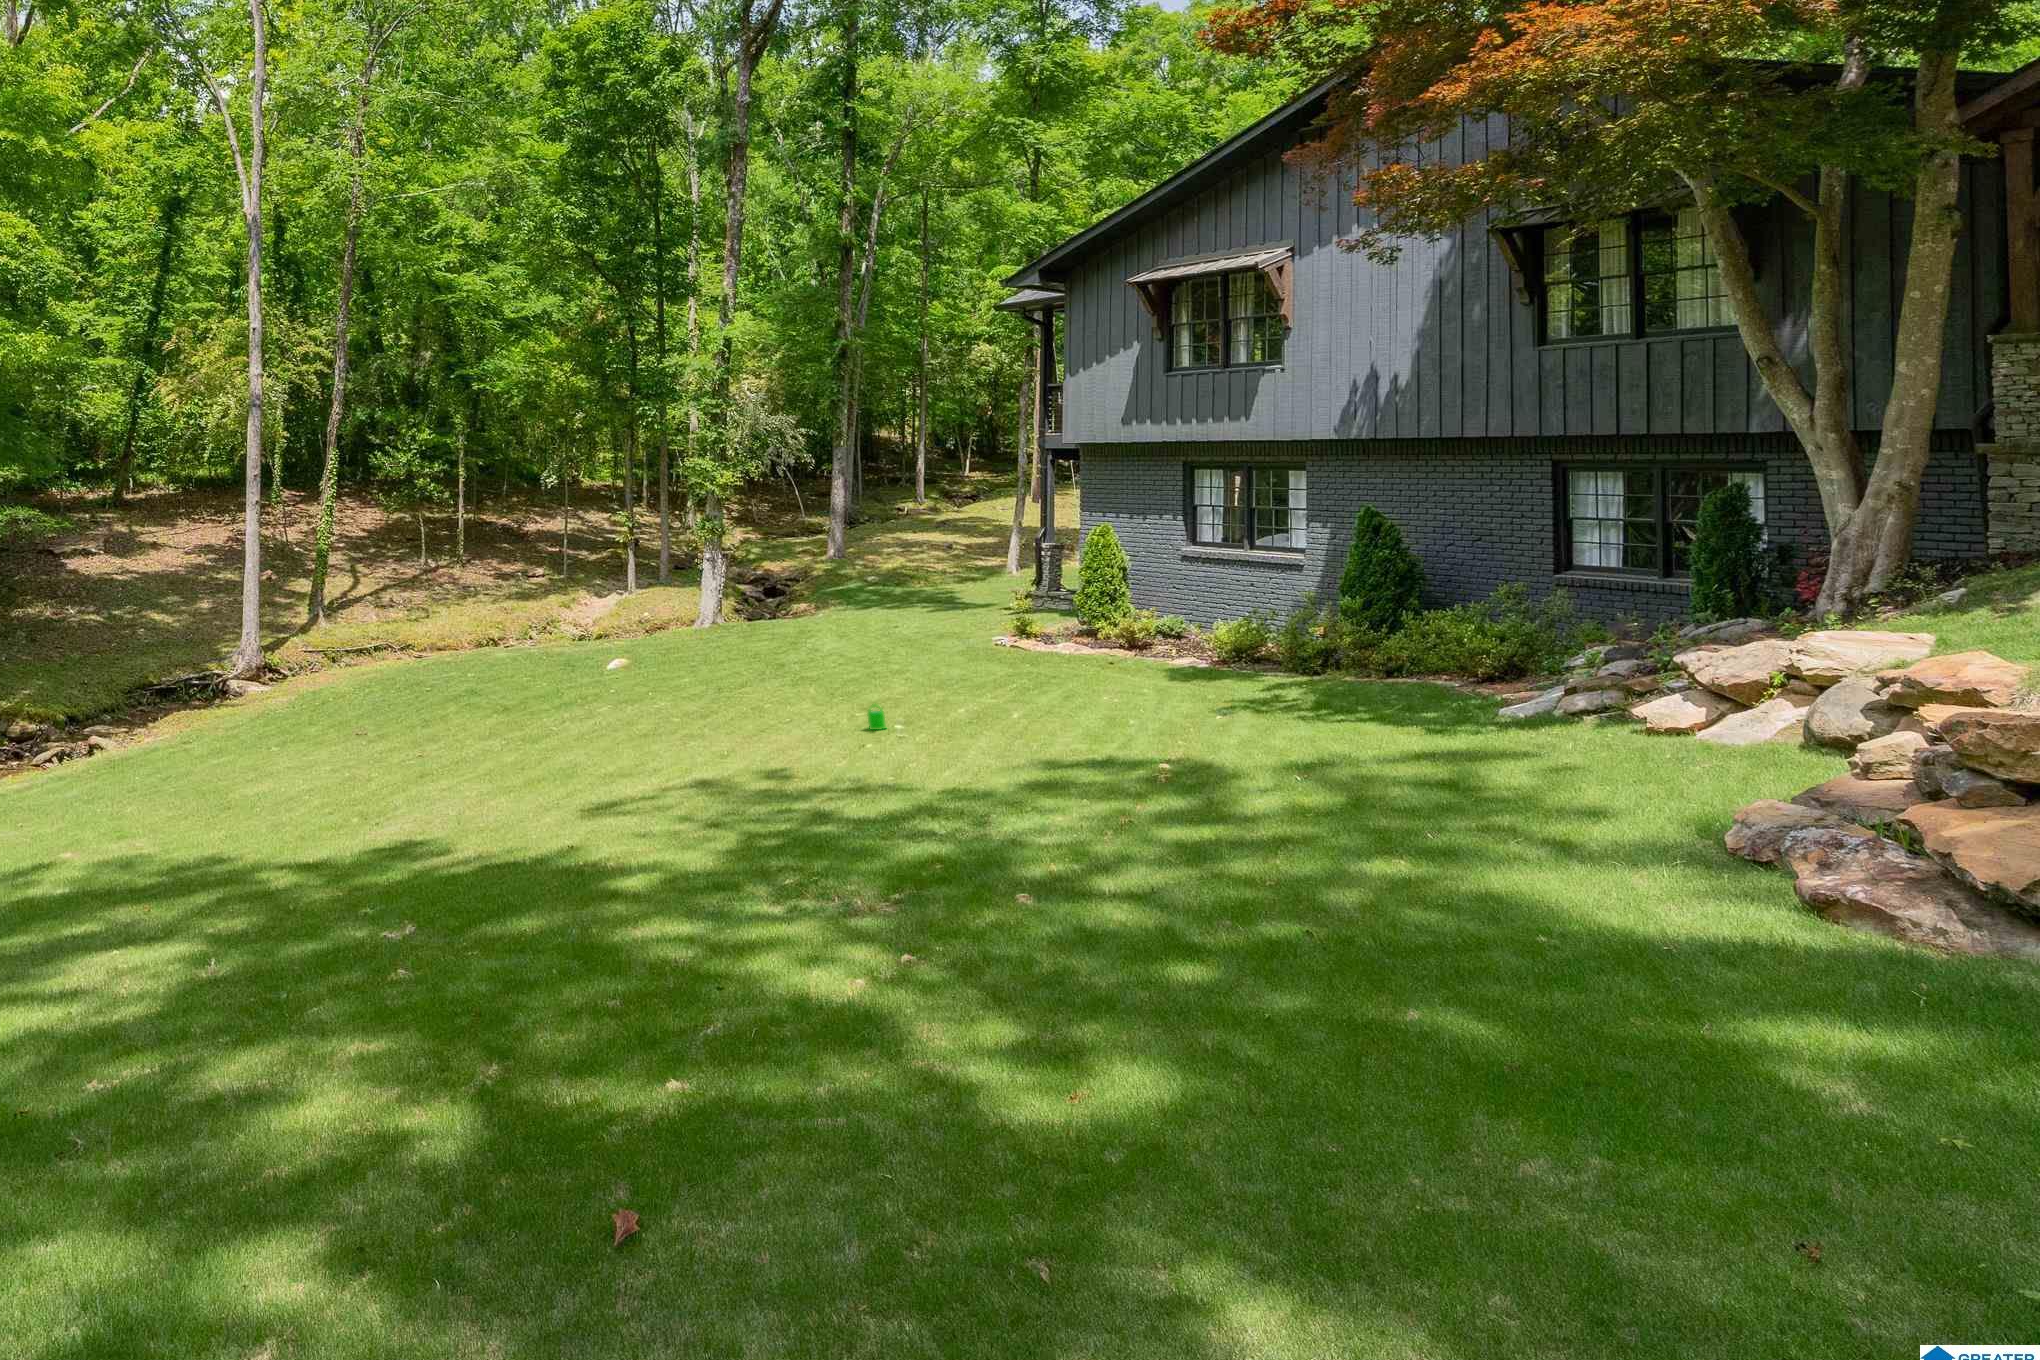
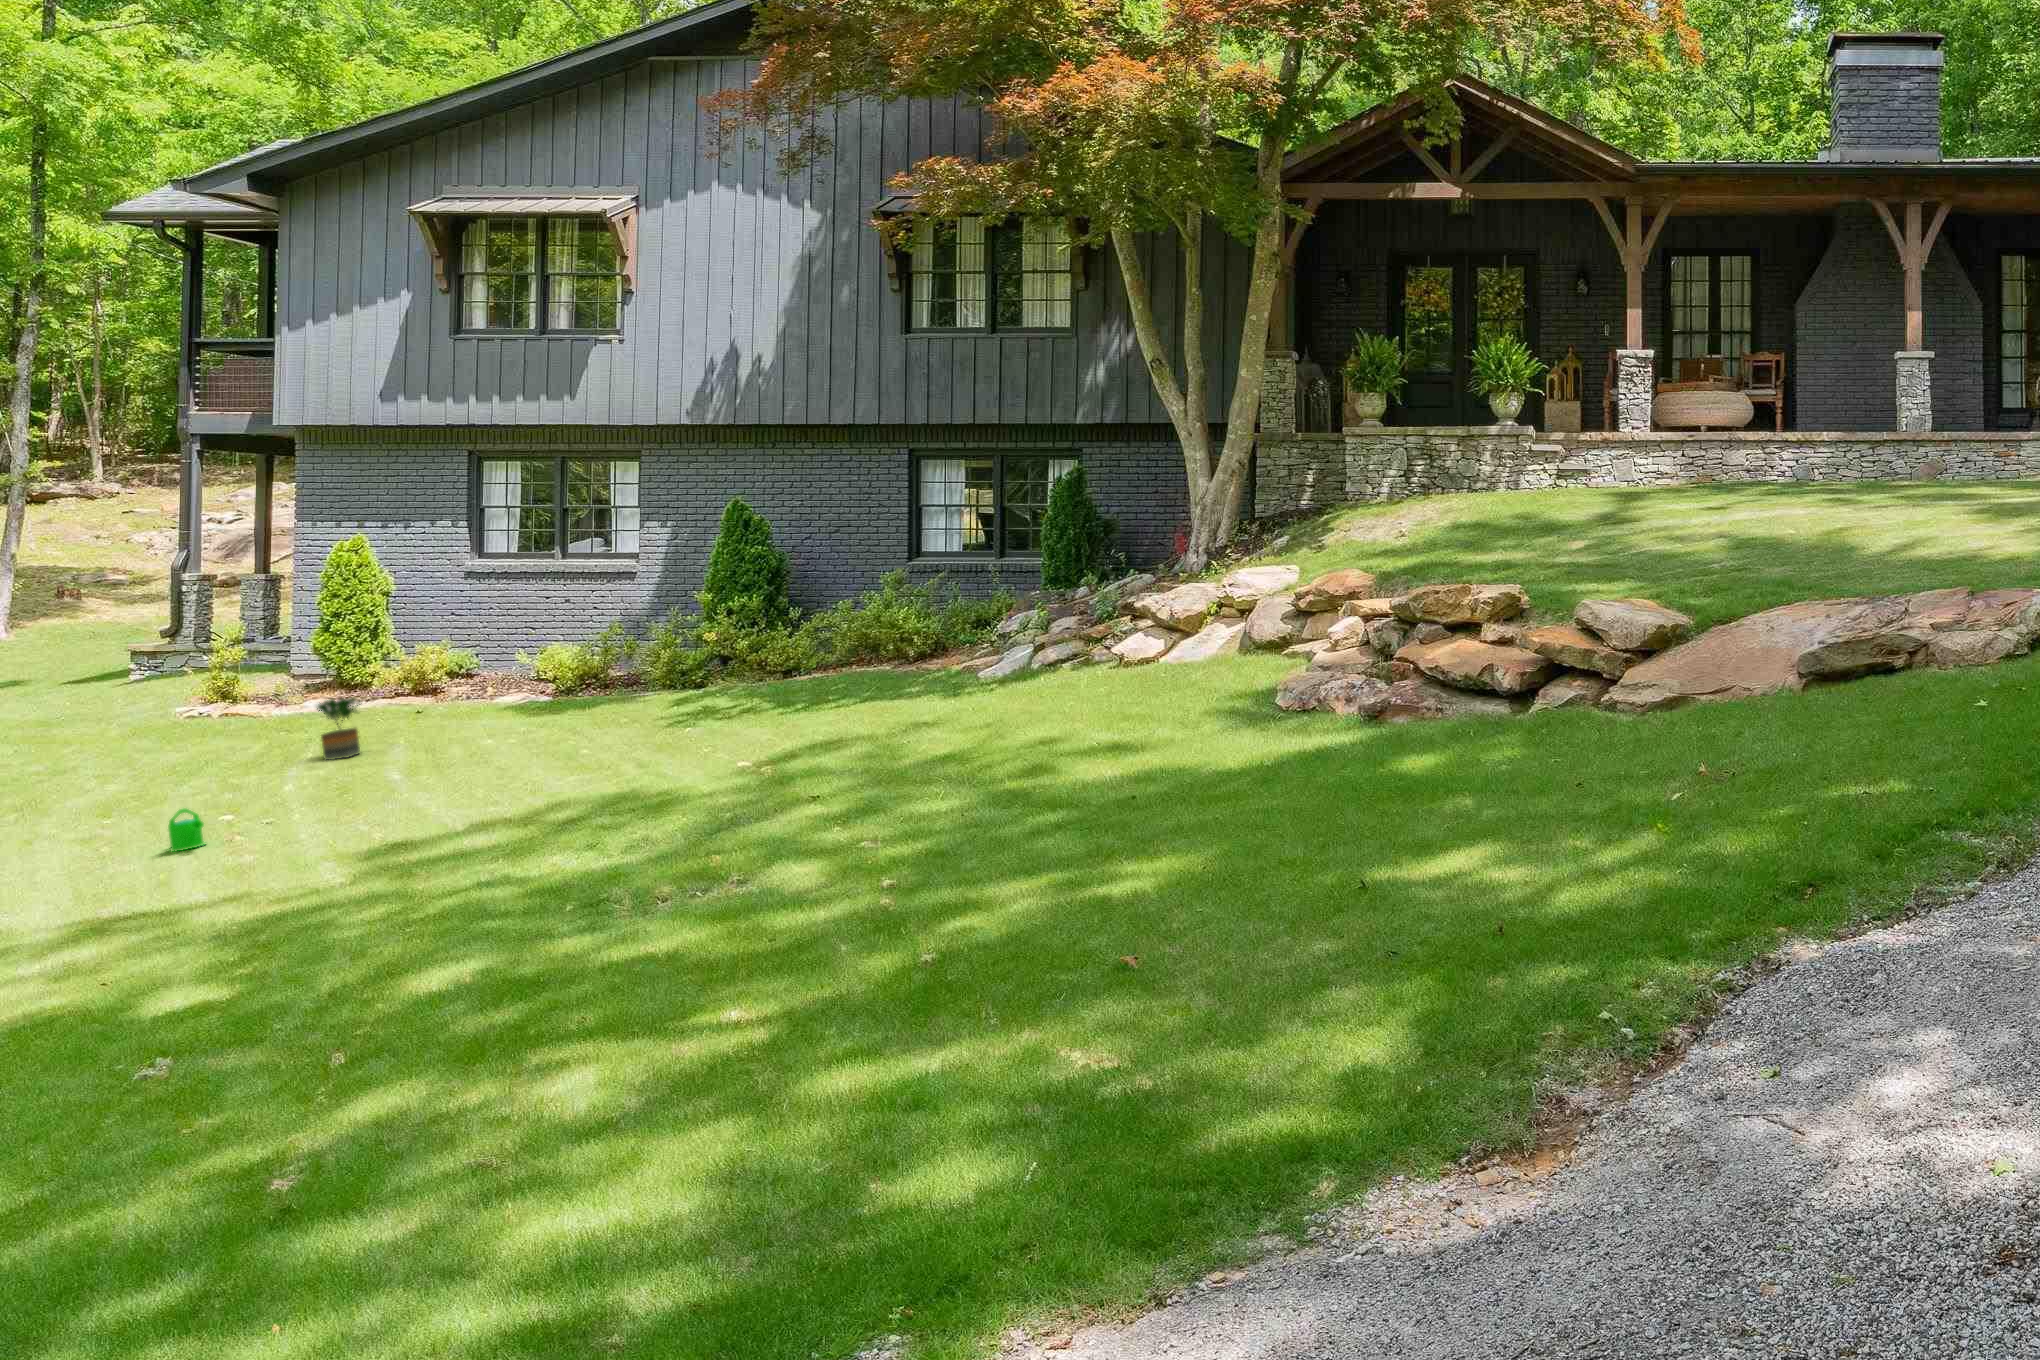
potted tree: none [1009,643,1038,687] -> present [317,698,362,760]

